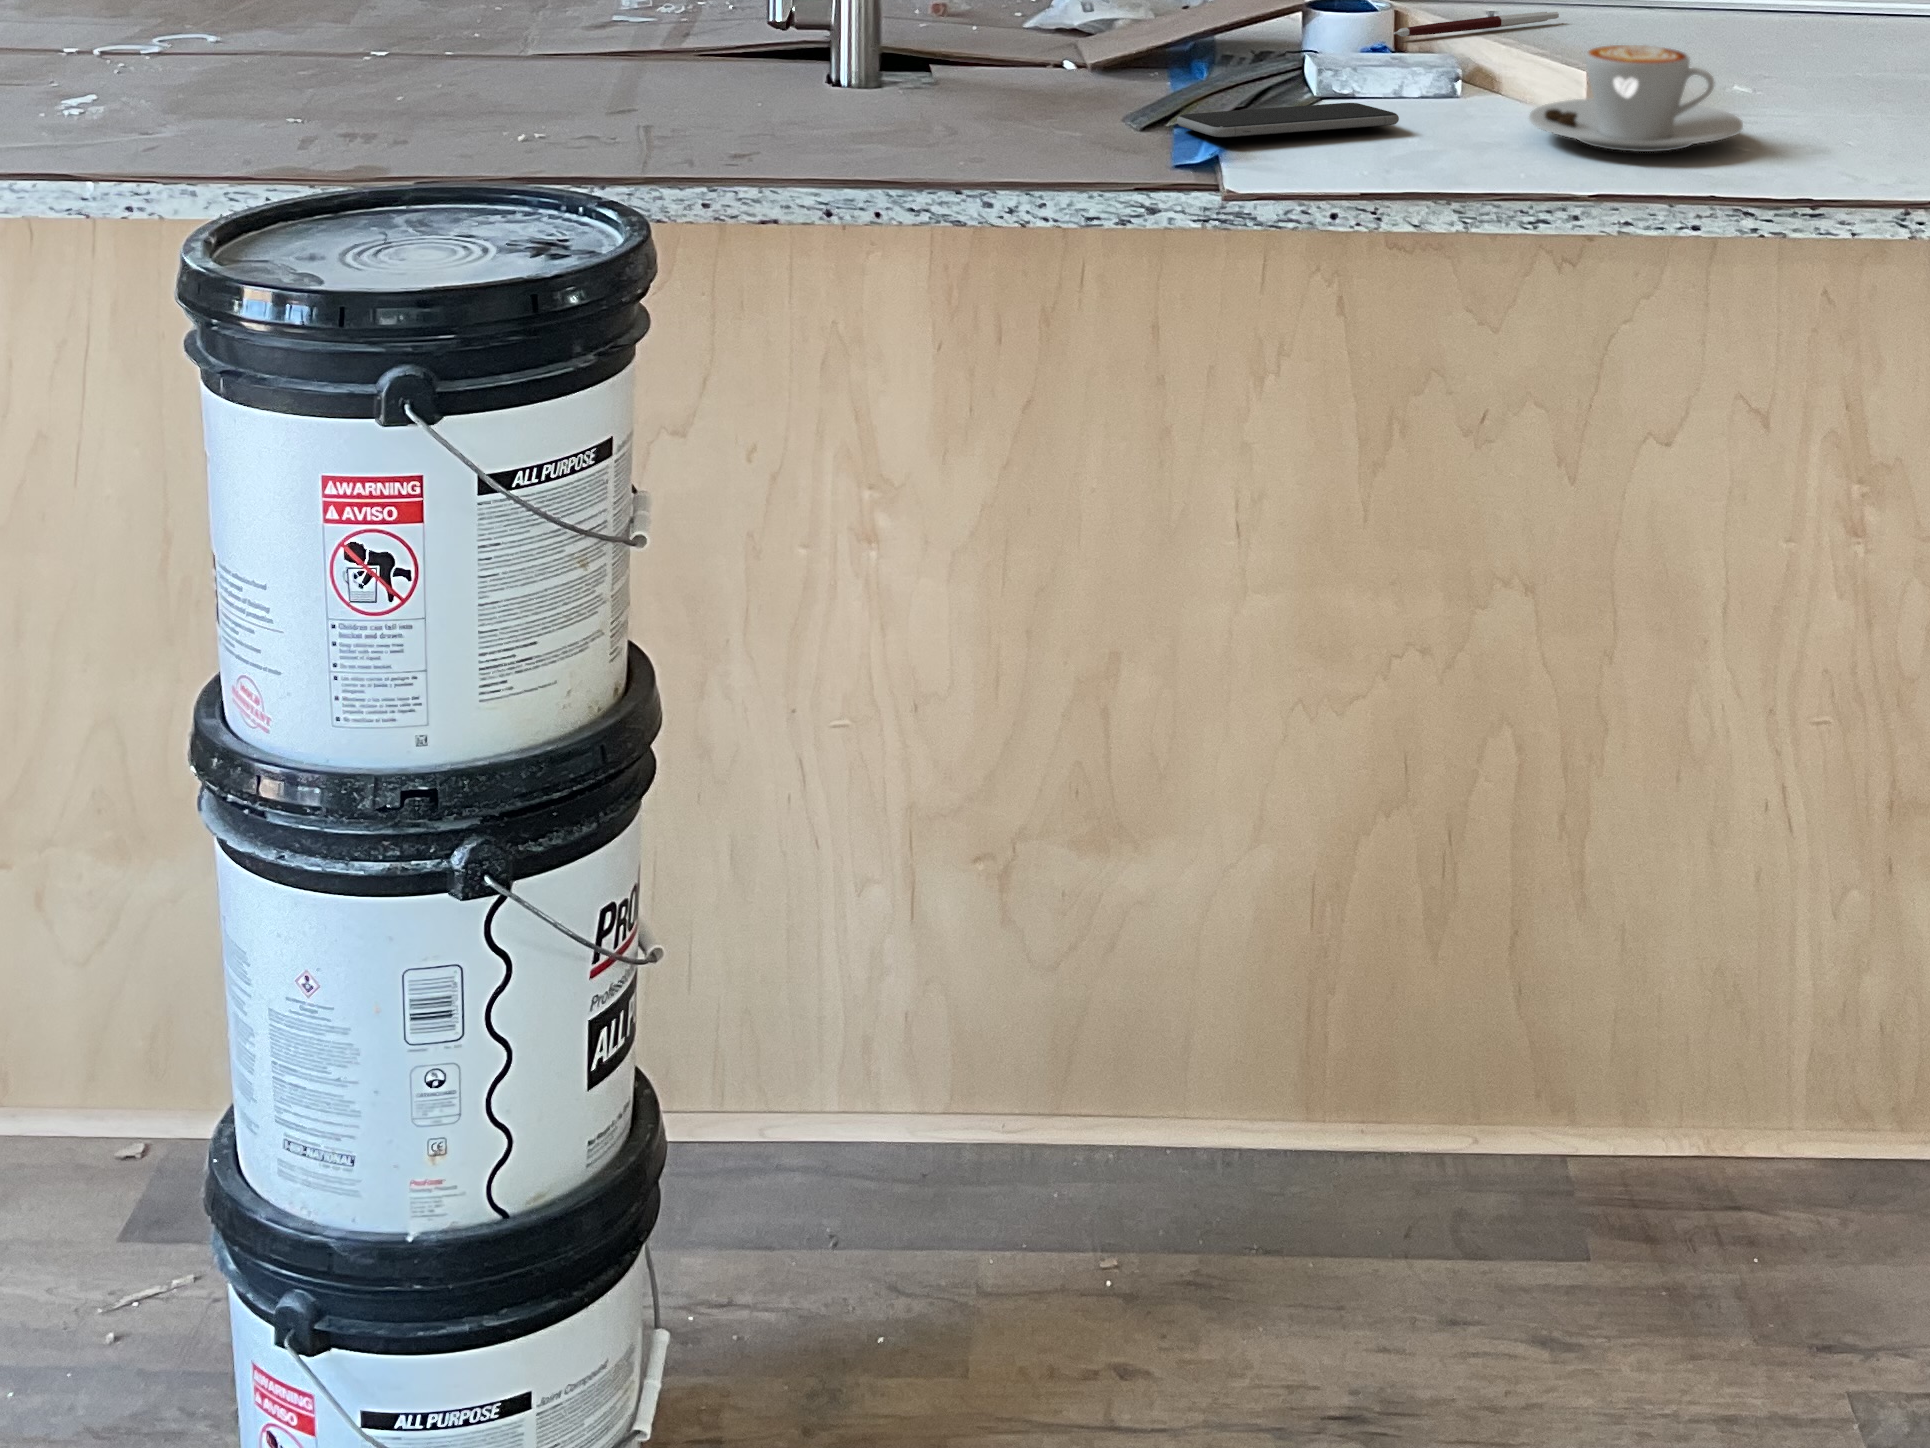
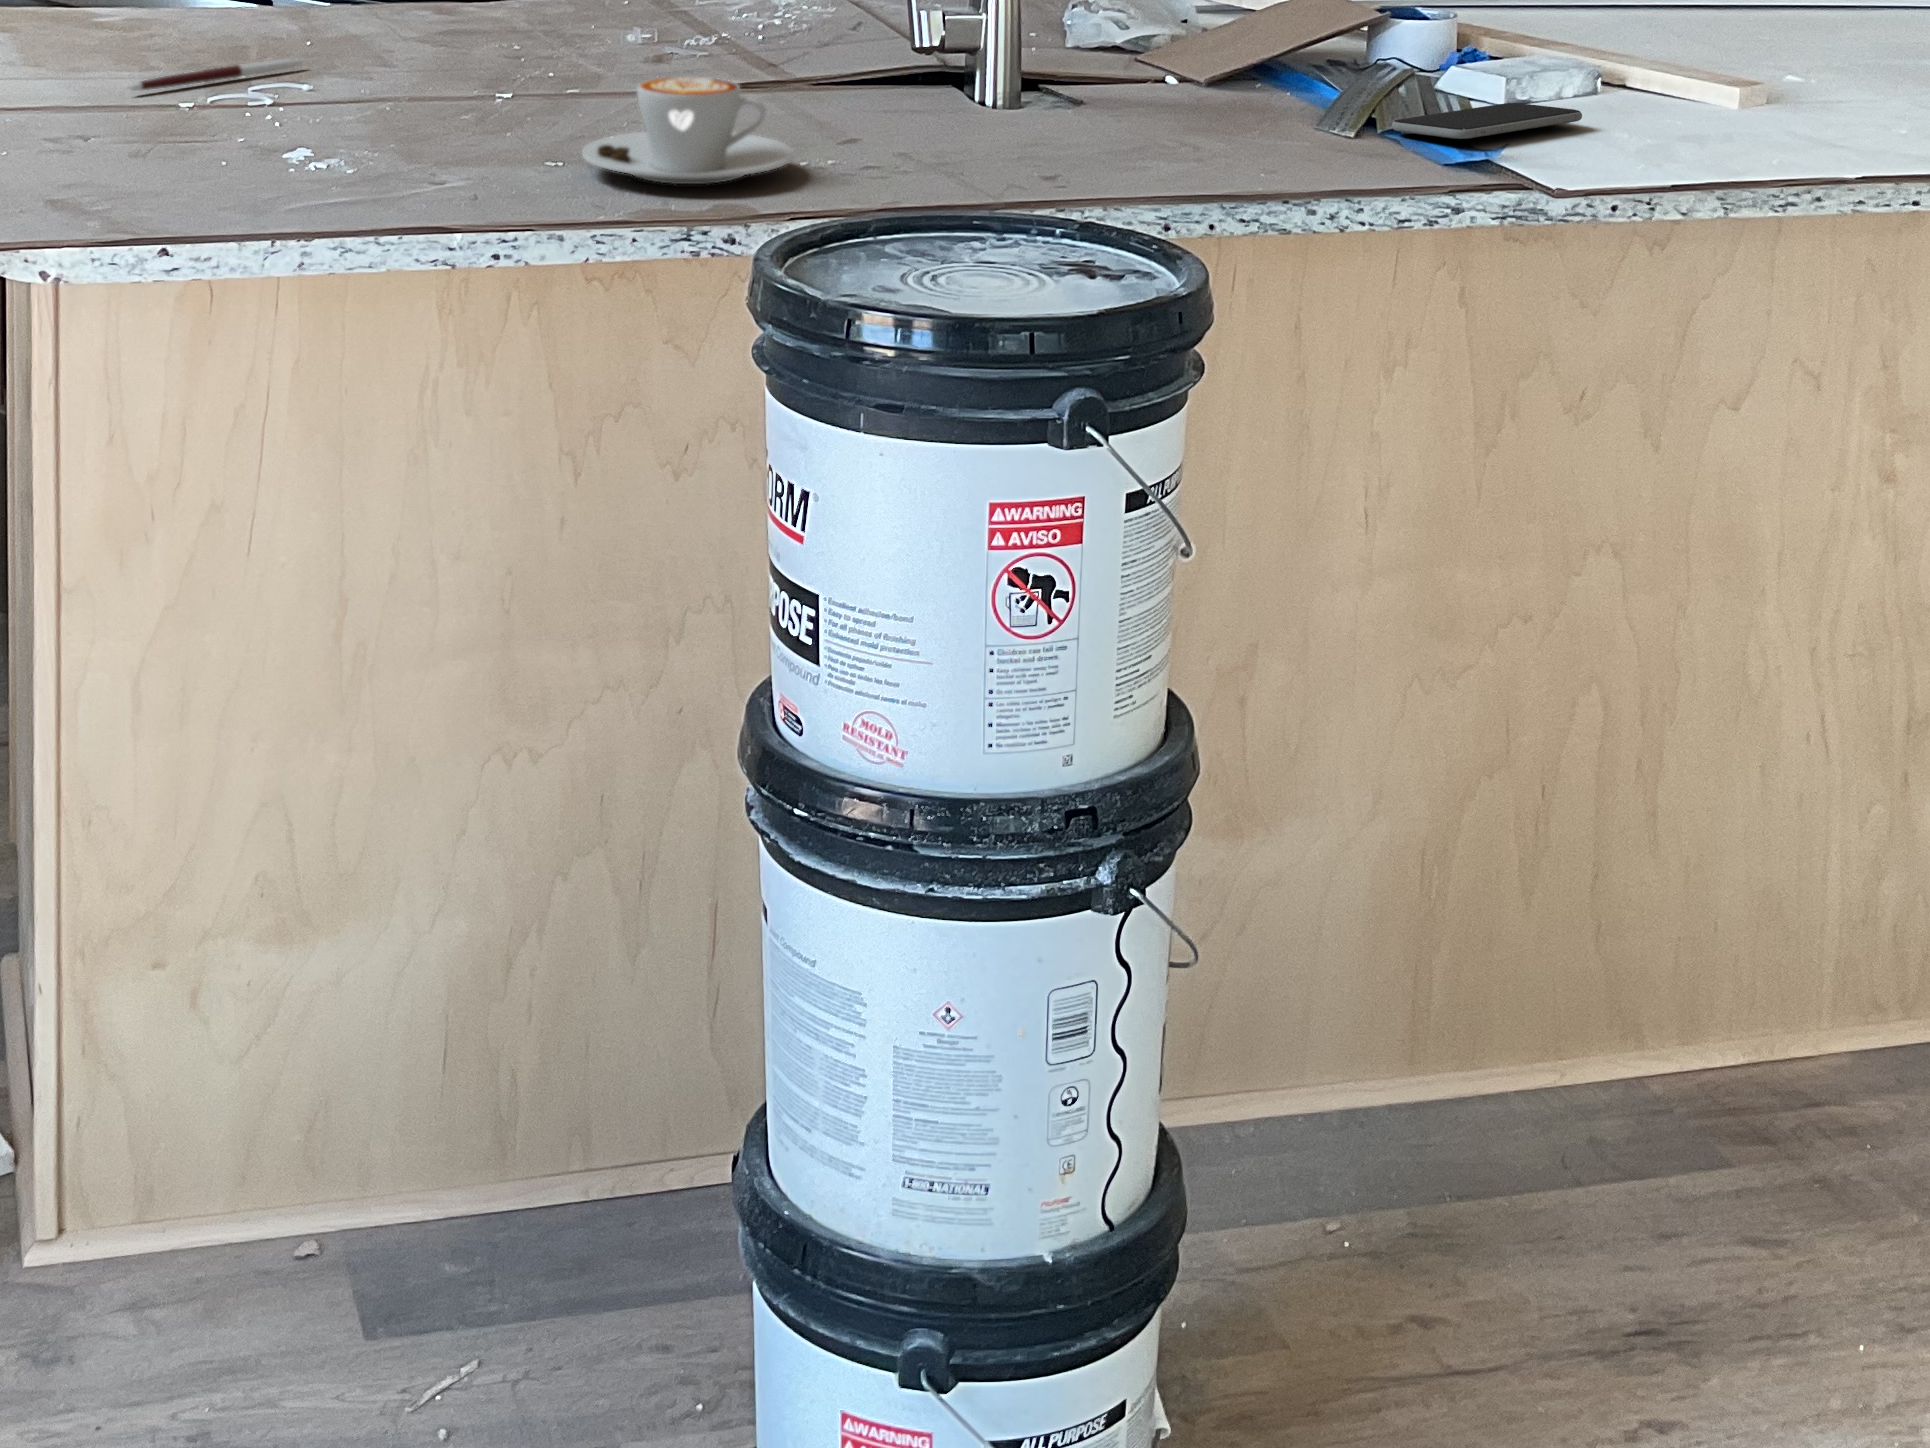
pen: present [1393,12,1559,36] -> present [127,58,303,91]
coffee cup: present [1529,45,1743,152] -> present [582,77,794,184]

